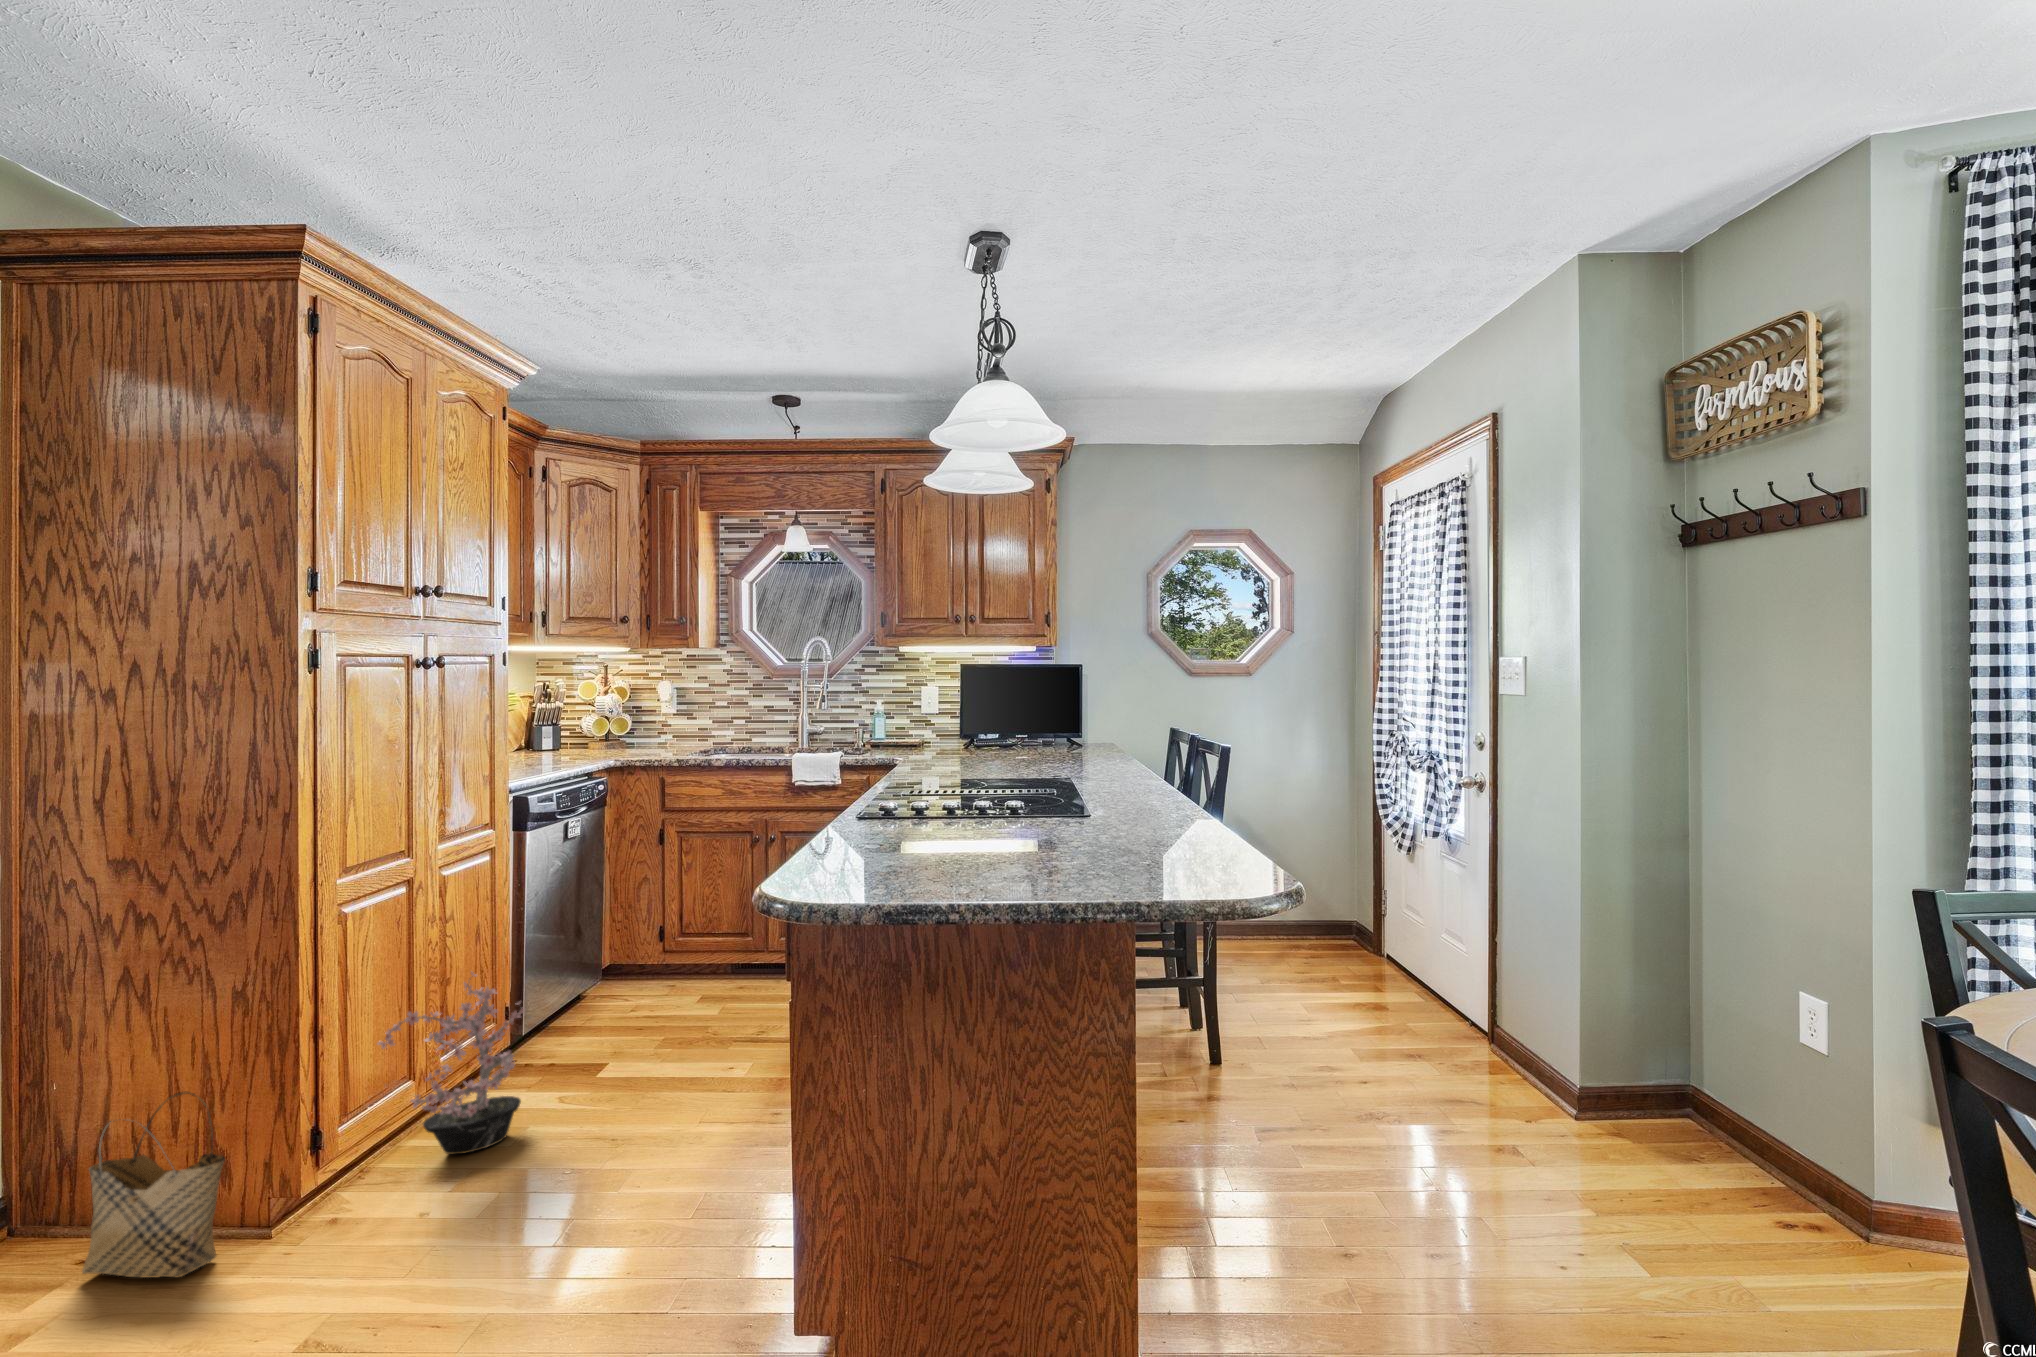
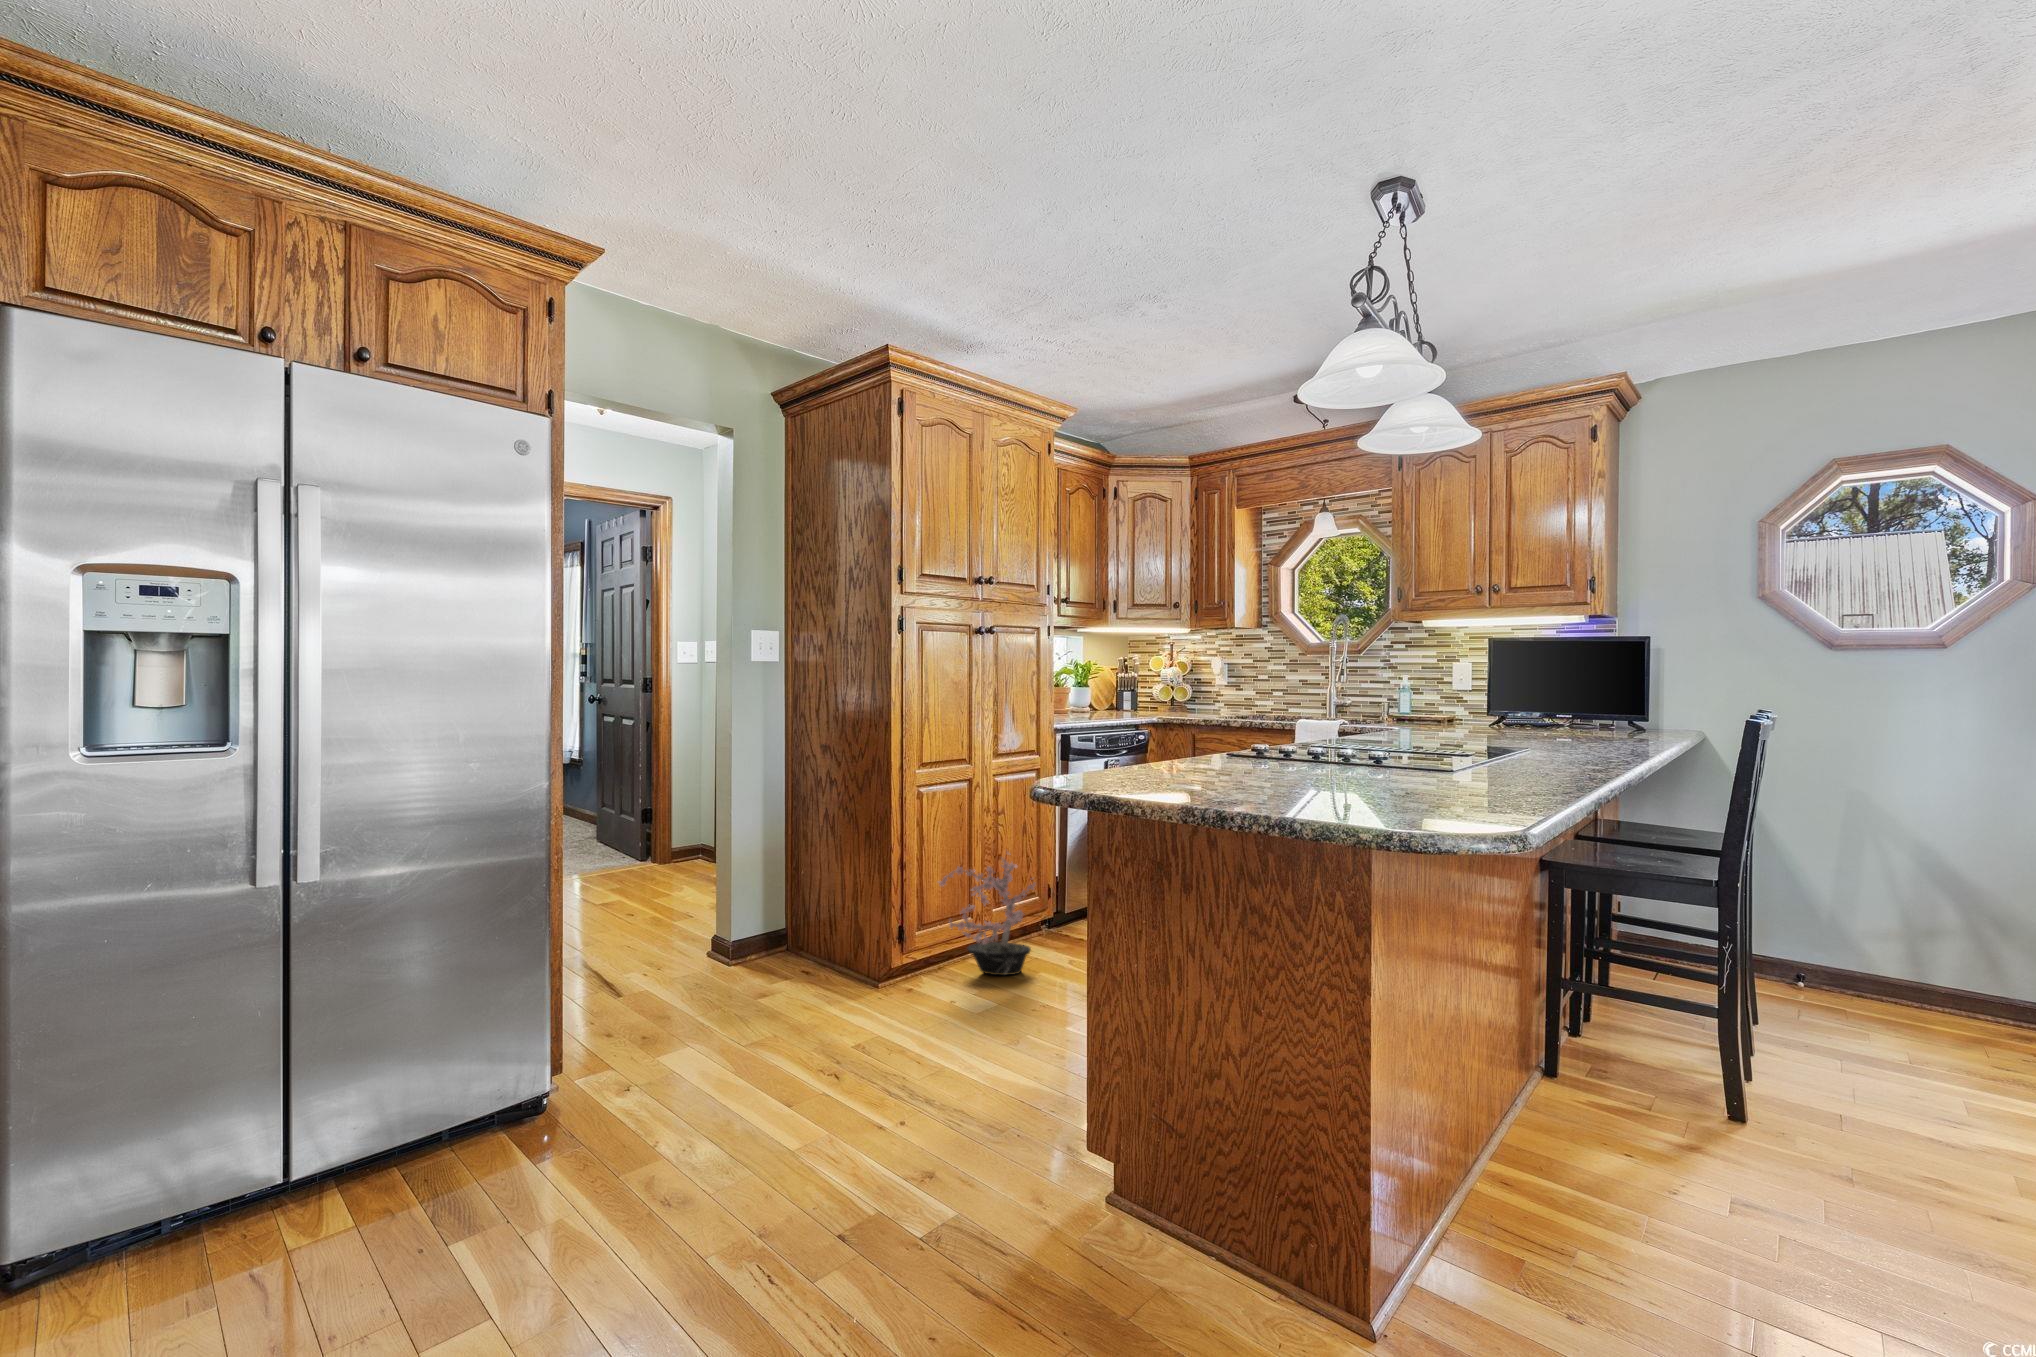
woven basket: present [82,1091,225,1278] -> none [795,886,853,991]

